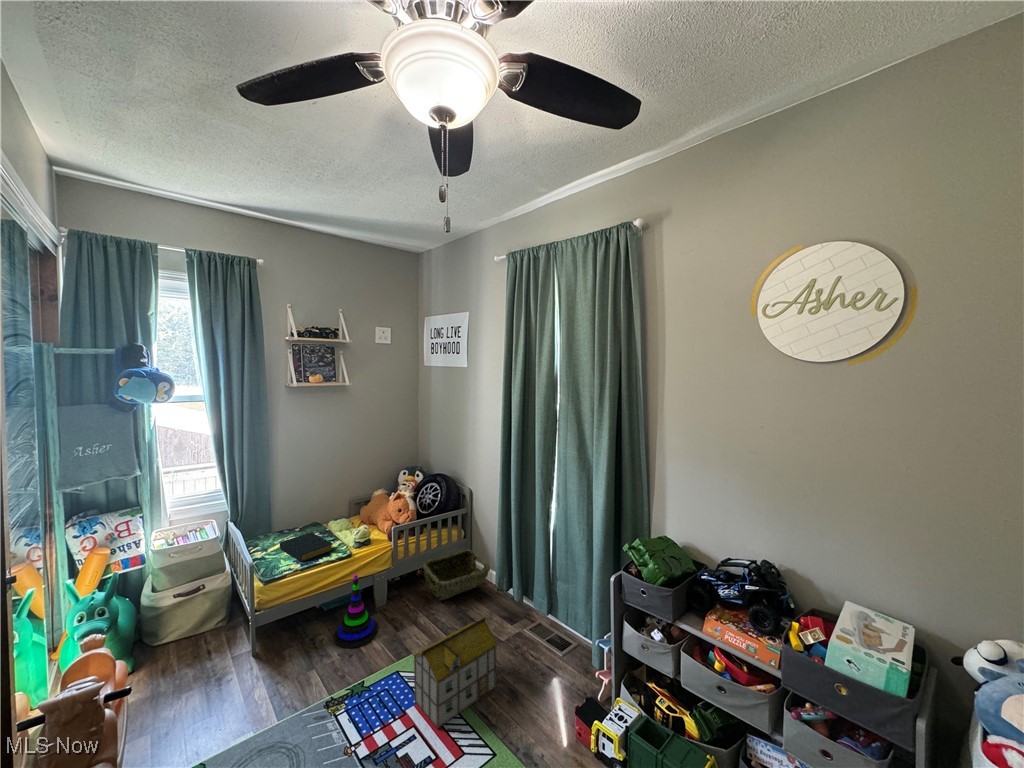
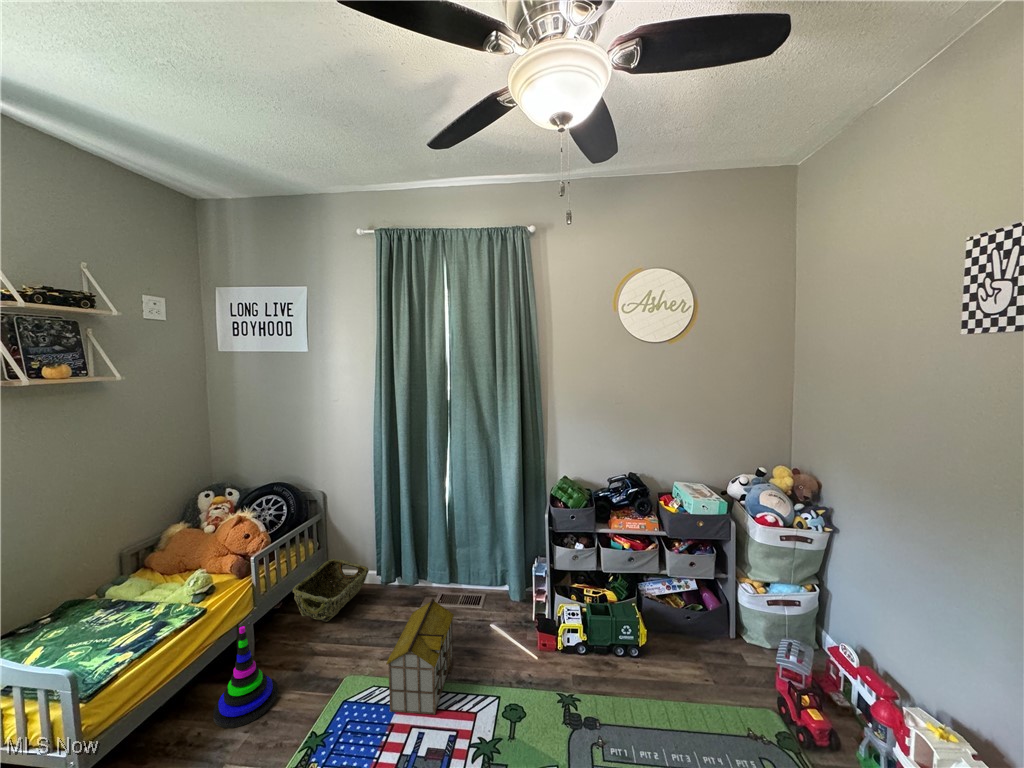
hardback book: present [280,532,333,562] -> none [55,607,173,654]

